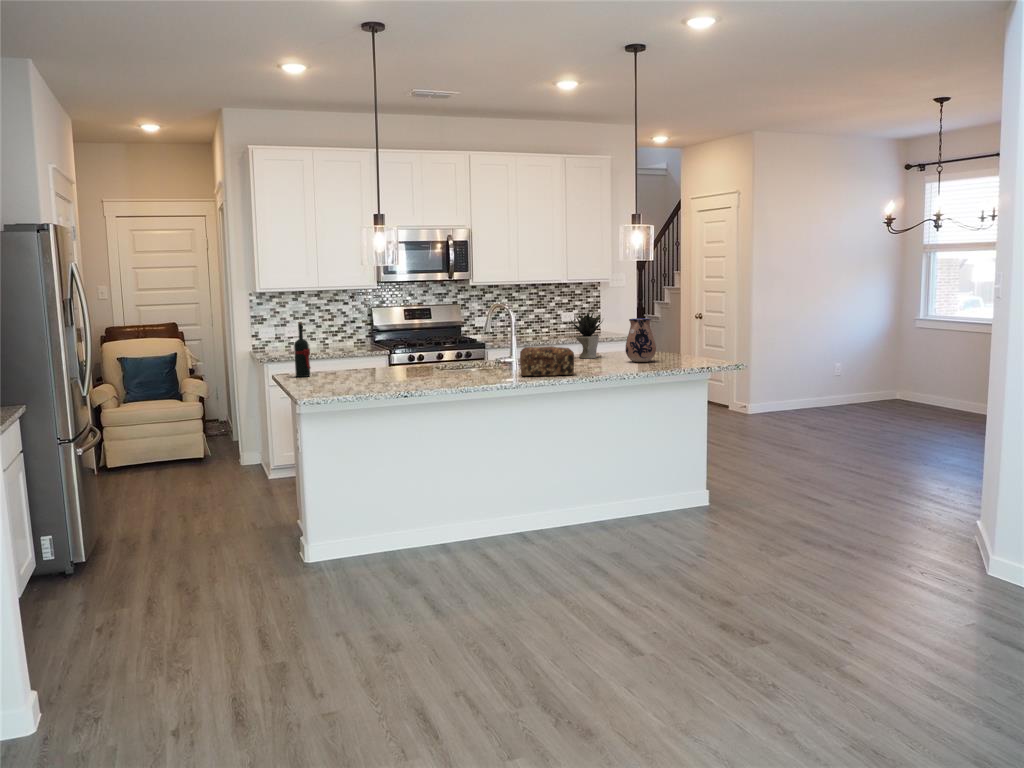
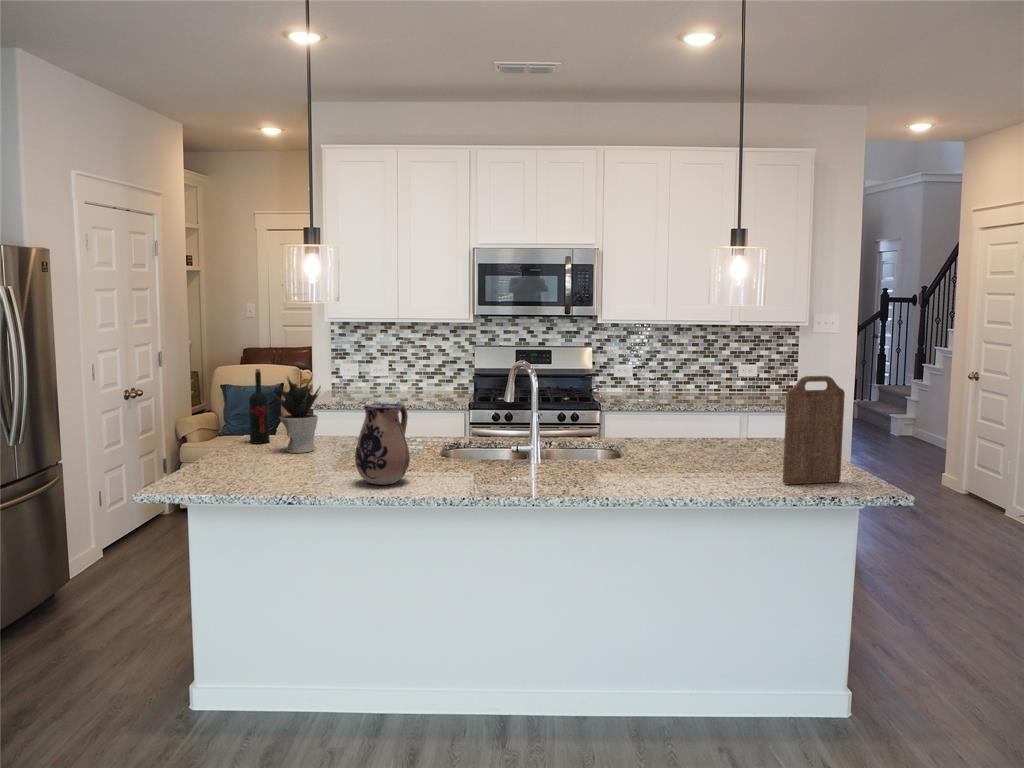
cutting board: none [673,301,700,365] -> present [783,376,845,484]
potted plant: present [571,310,603,359] -> present [272,374,321,453]
ceramic pitcher: present [625,318,656,362] -> present [355,403,410,485]
bread loaf: present [520,346,574,376] -> none [498,435,592,488]

